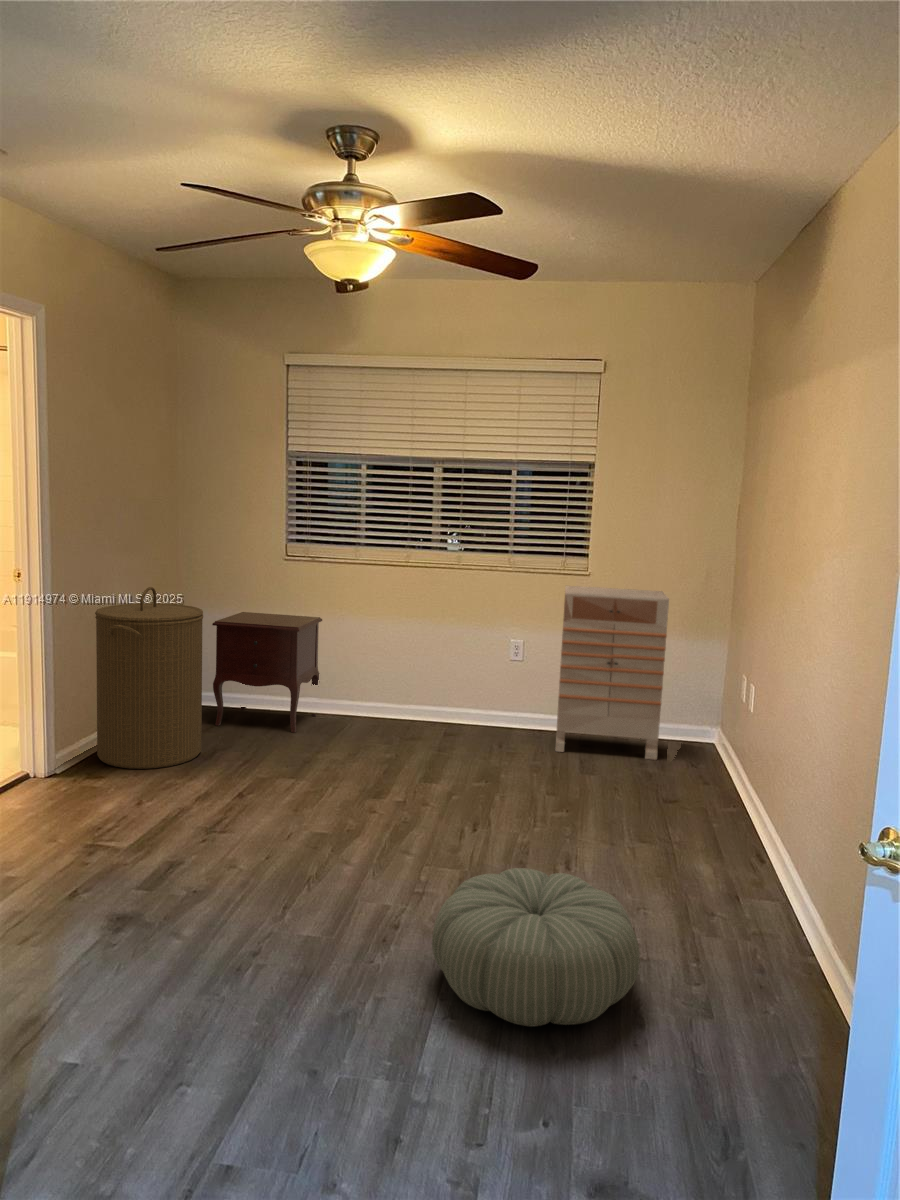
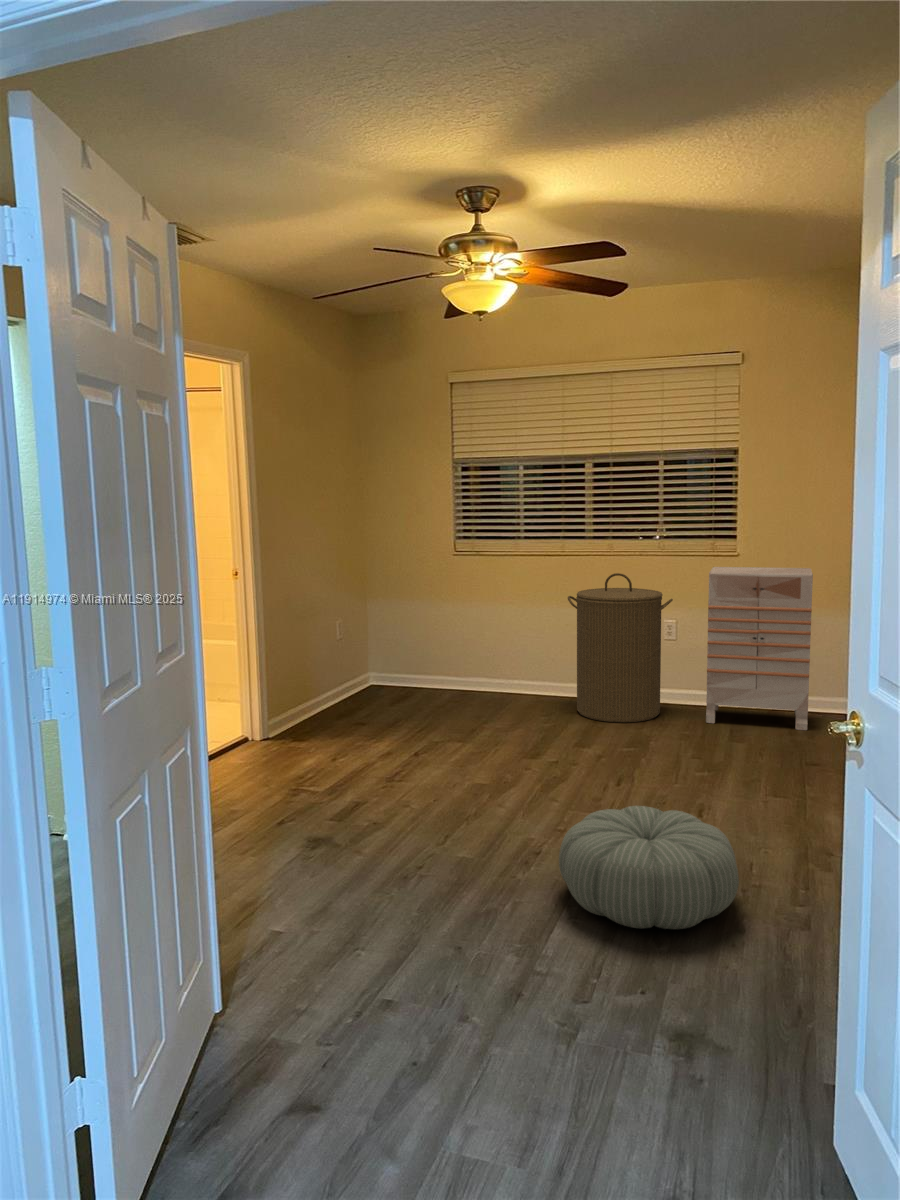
laundry hamper: present [95,587,203,769] -> present [568,573,673,723]
nightstand: present [212,612,322,733] -> none [393,603,489,707]

